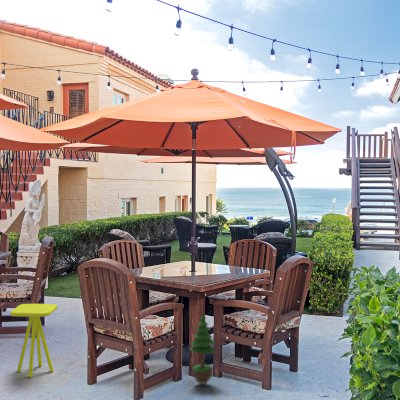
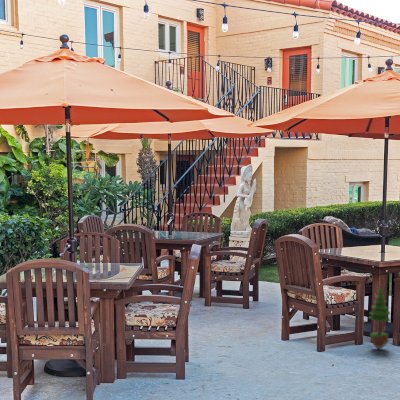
side table: present [10,304,57,377] -> none [223,274,261,332]

